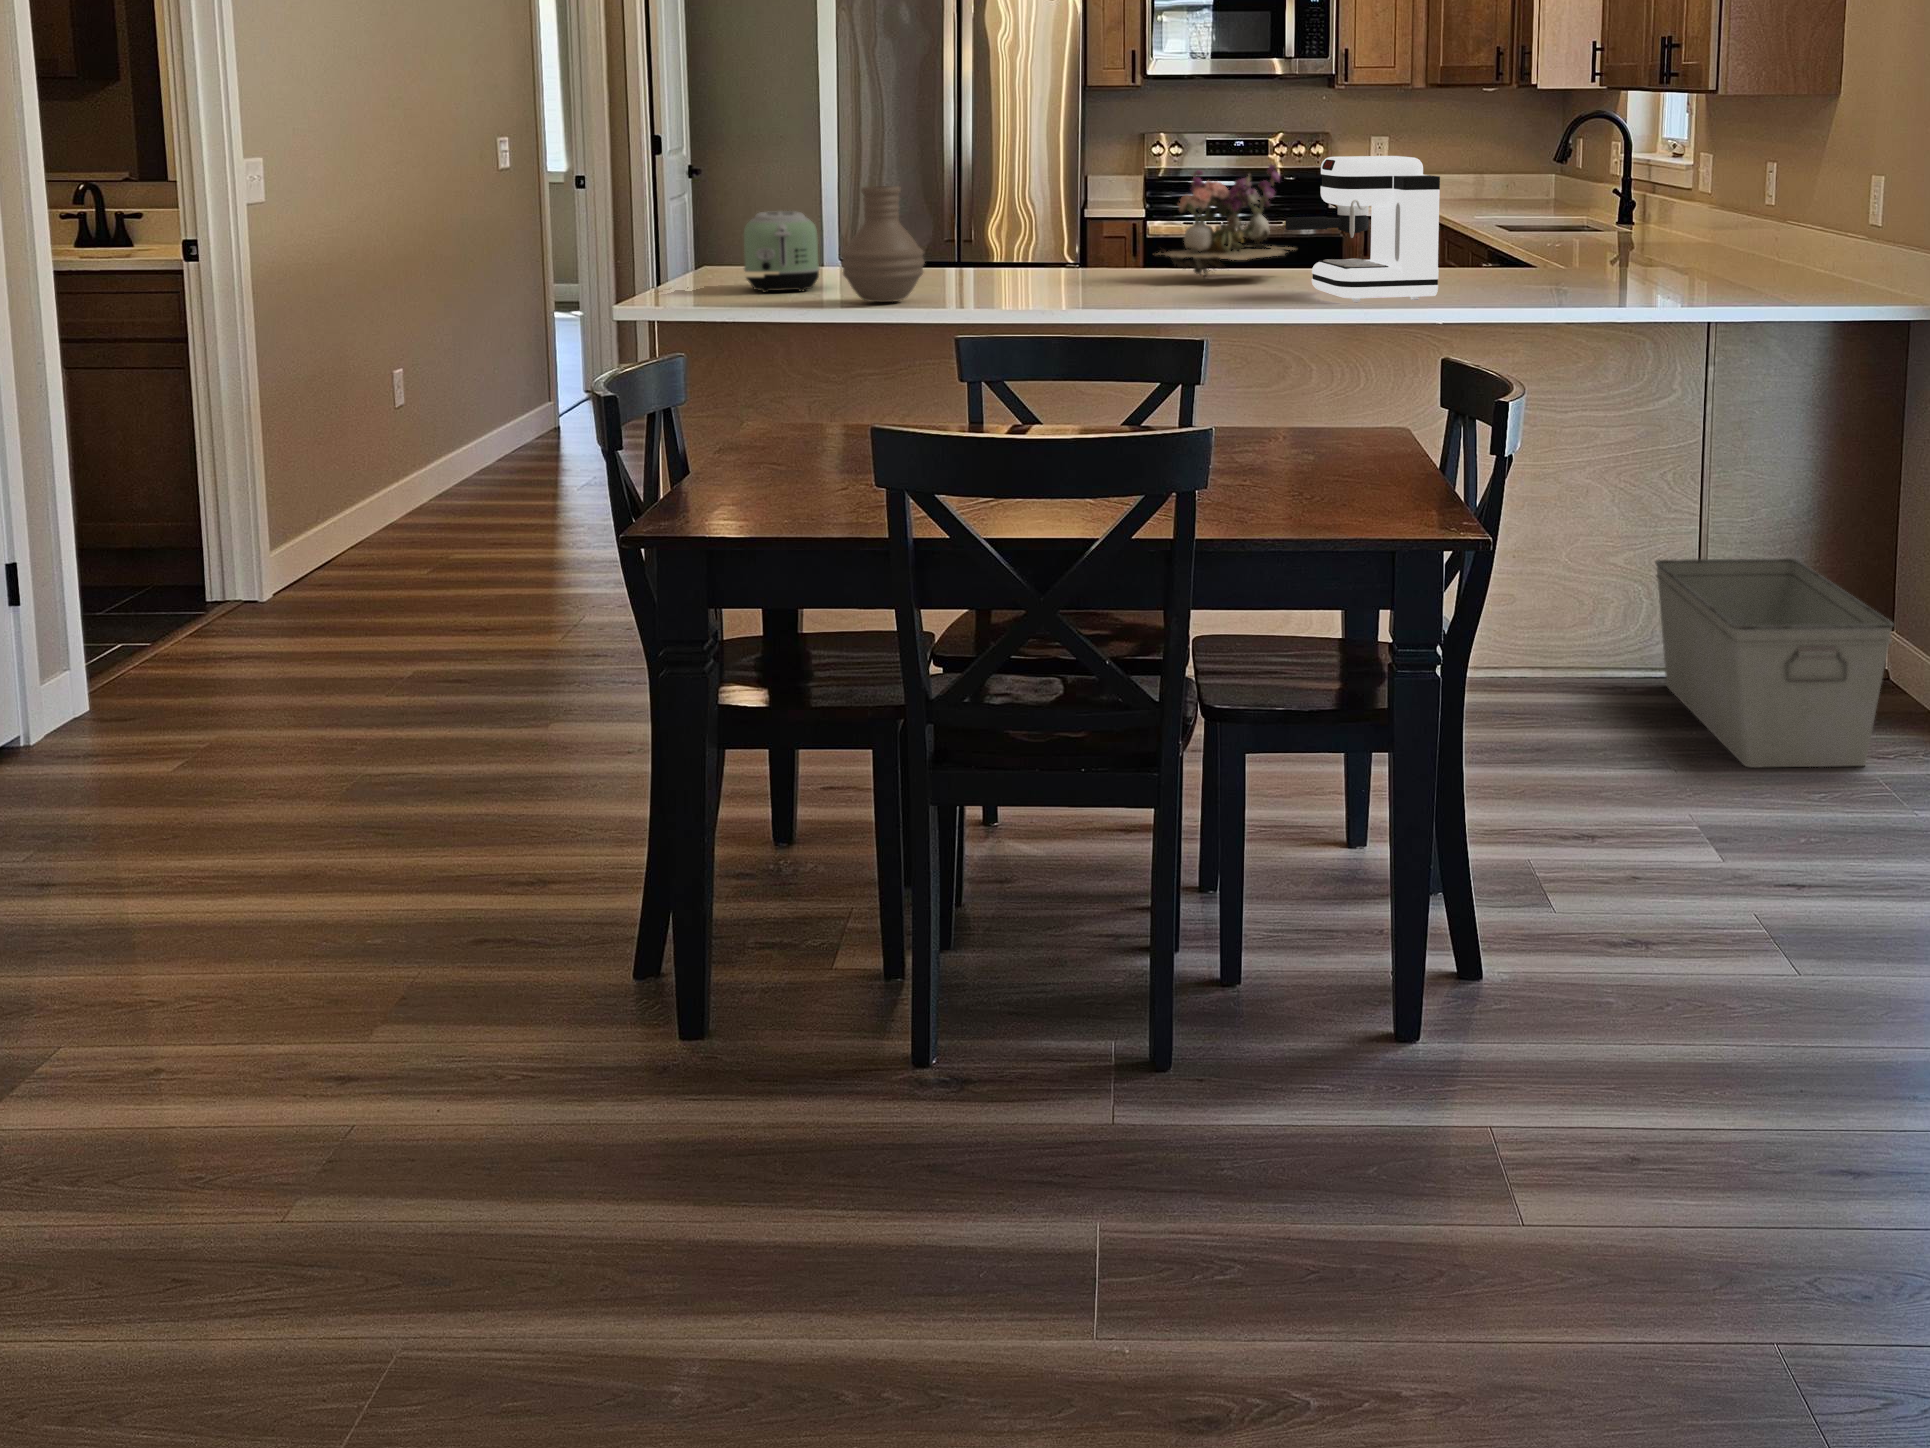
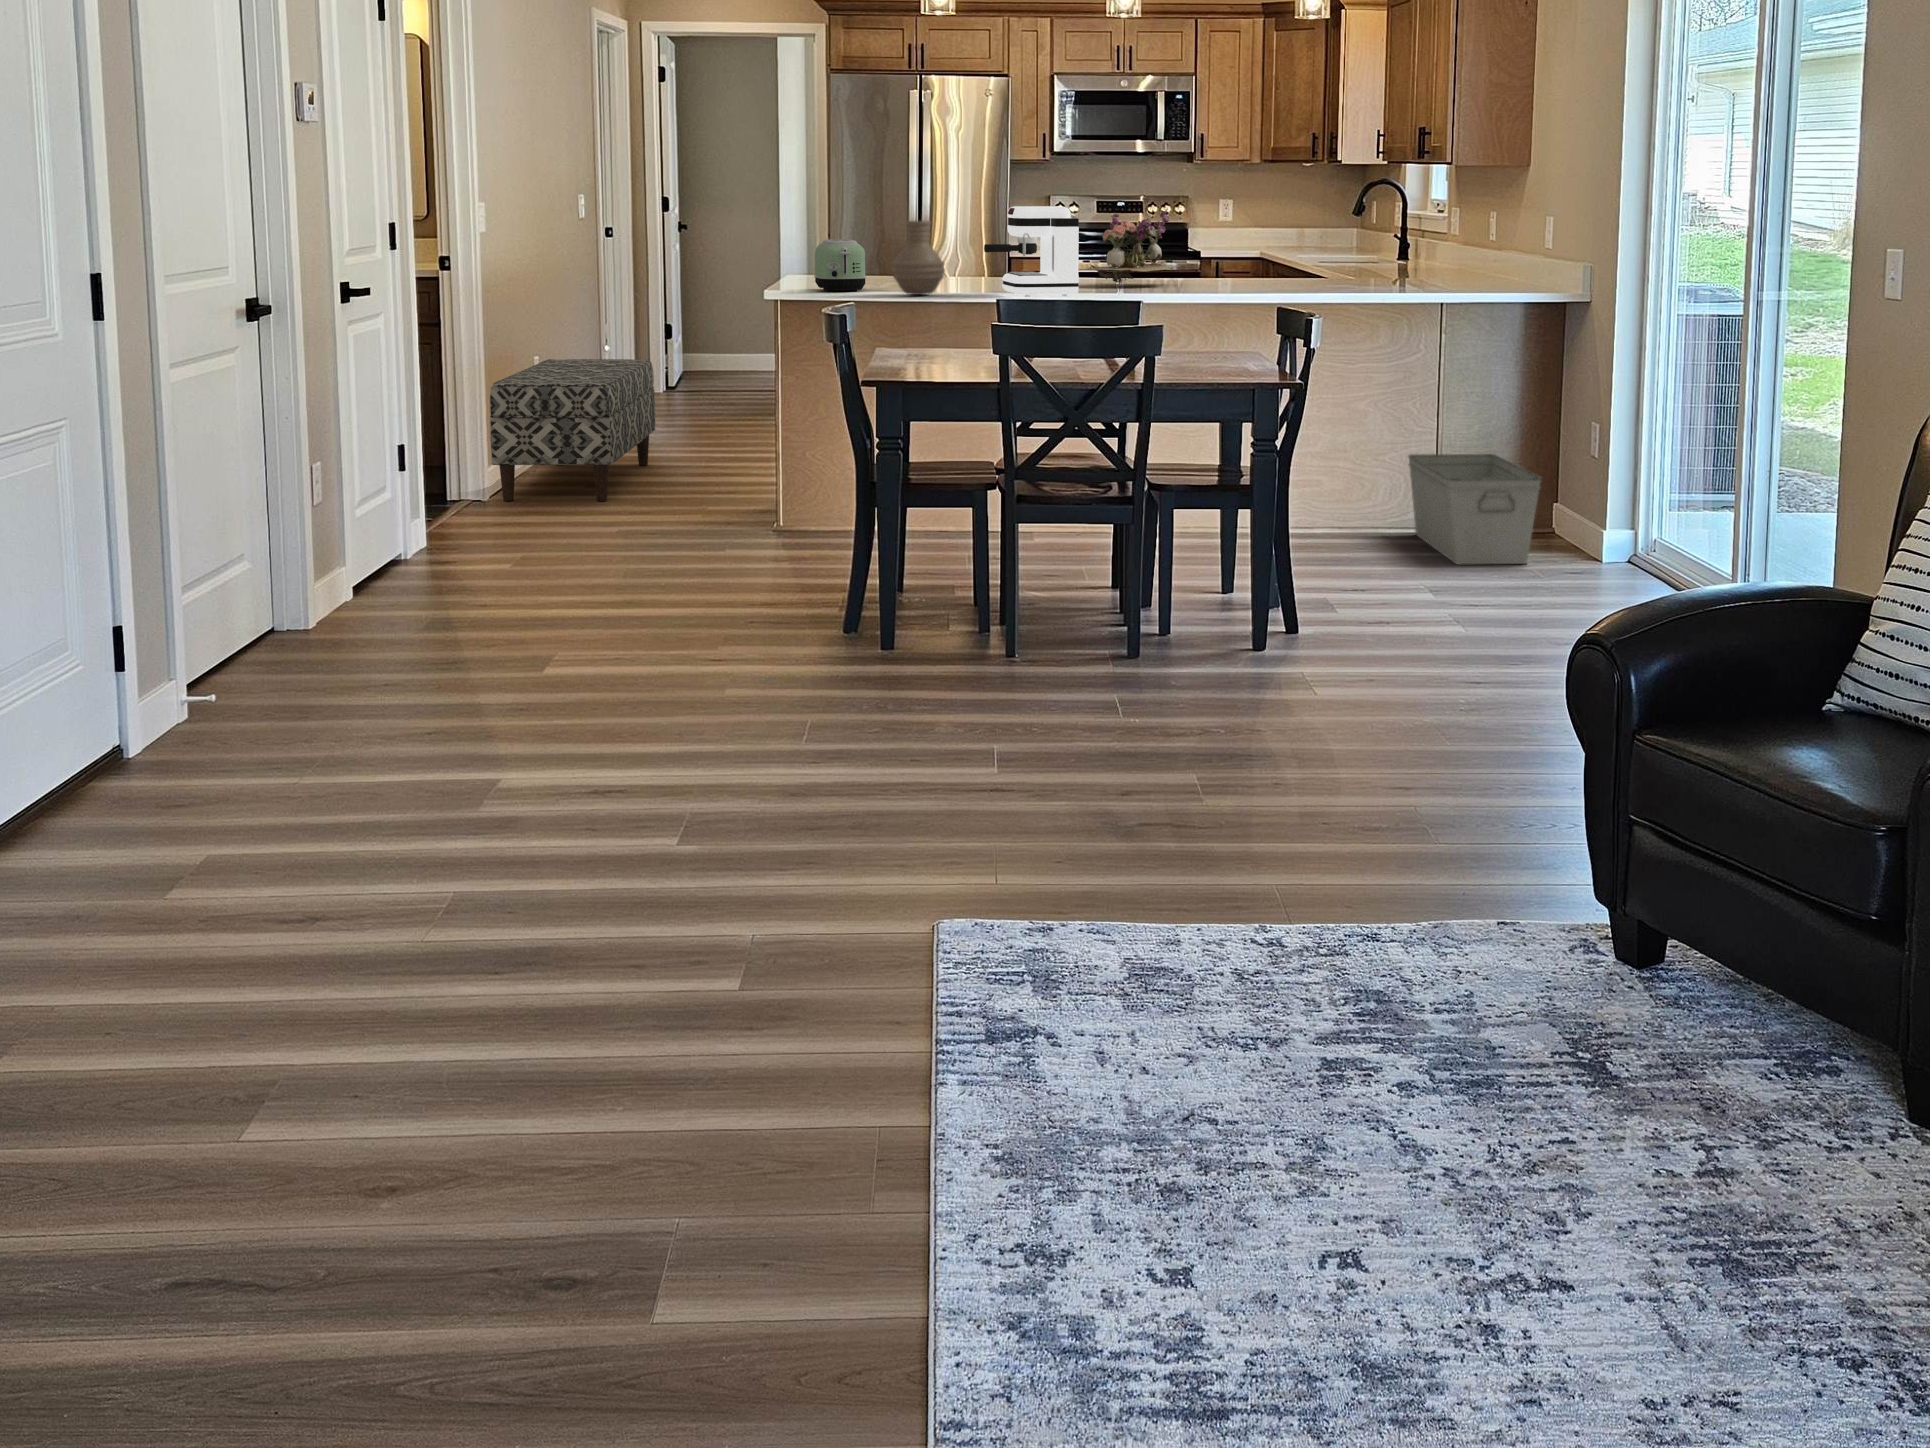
coffee maker: present [1285,156,1440,302] -> present [984,206,1079,297]
bench: none [264,376,563,603] -> present [490,359,655,501]

